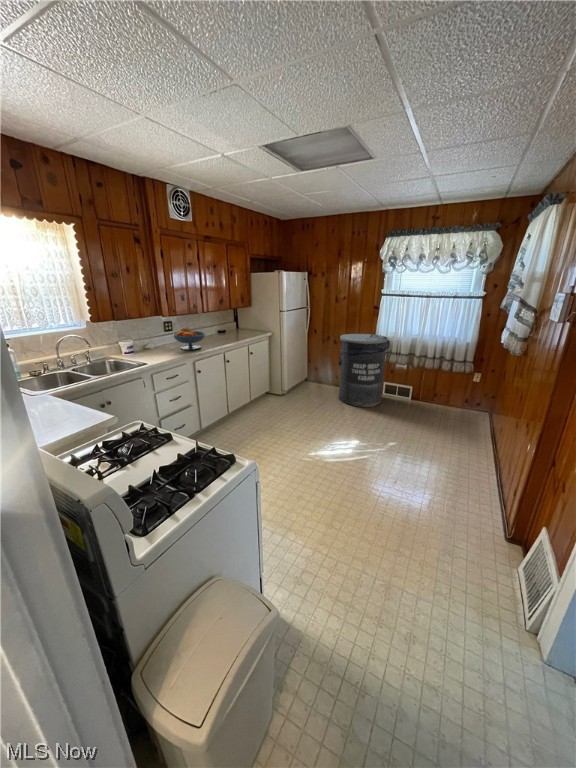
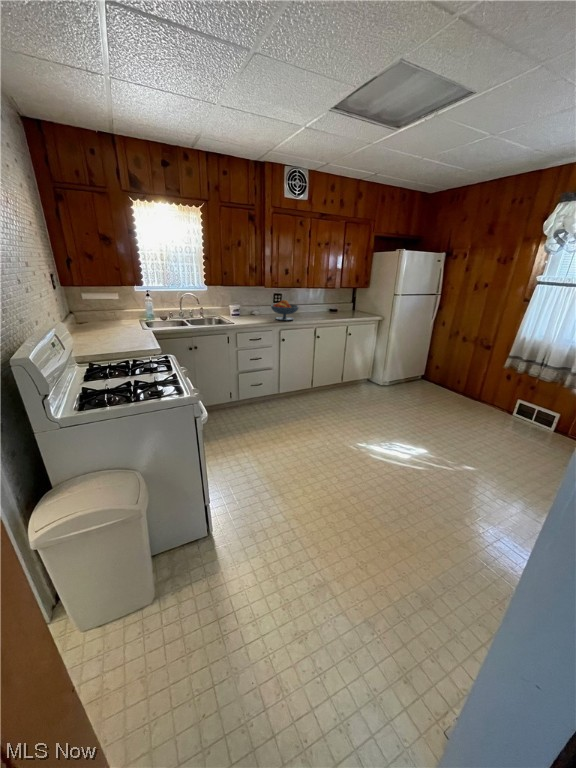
trash can: present [338,334,390,407] -> none [445,330,532,425]

